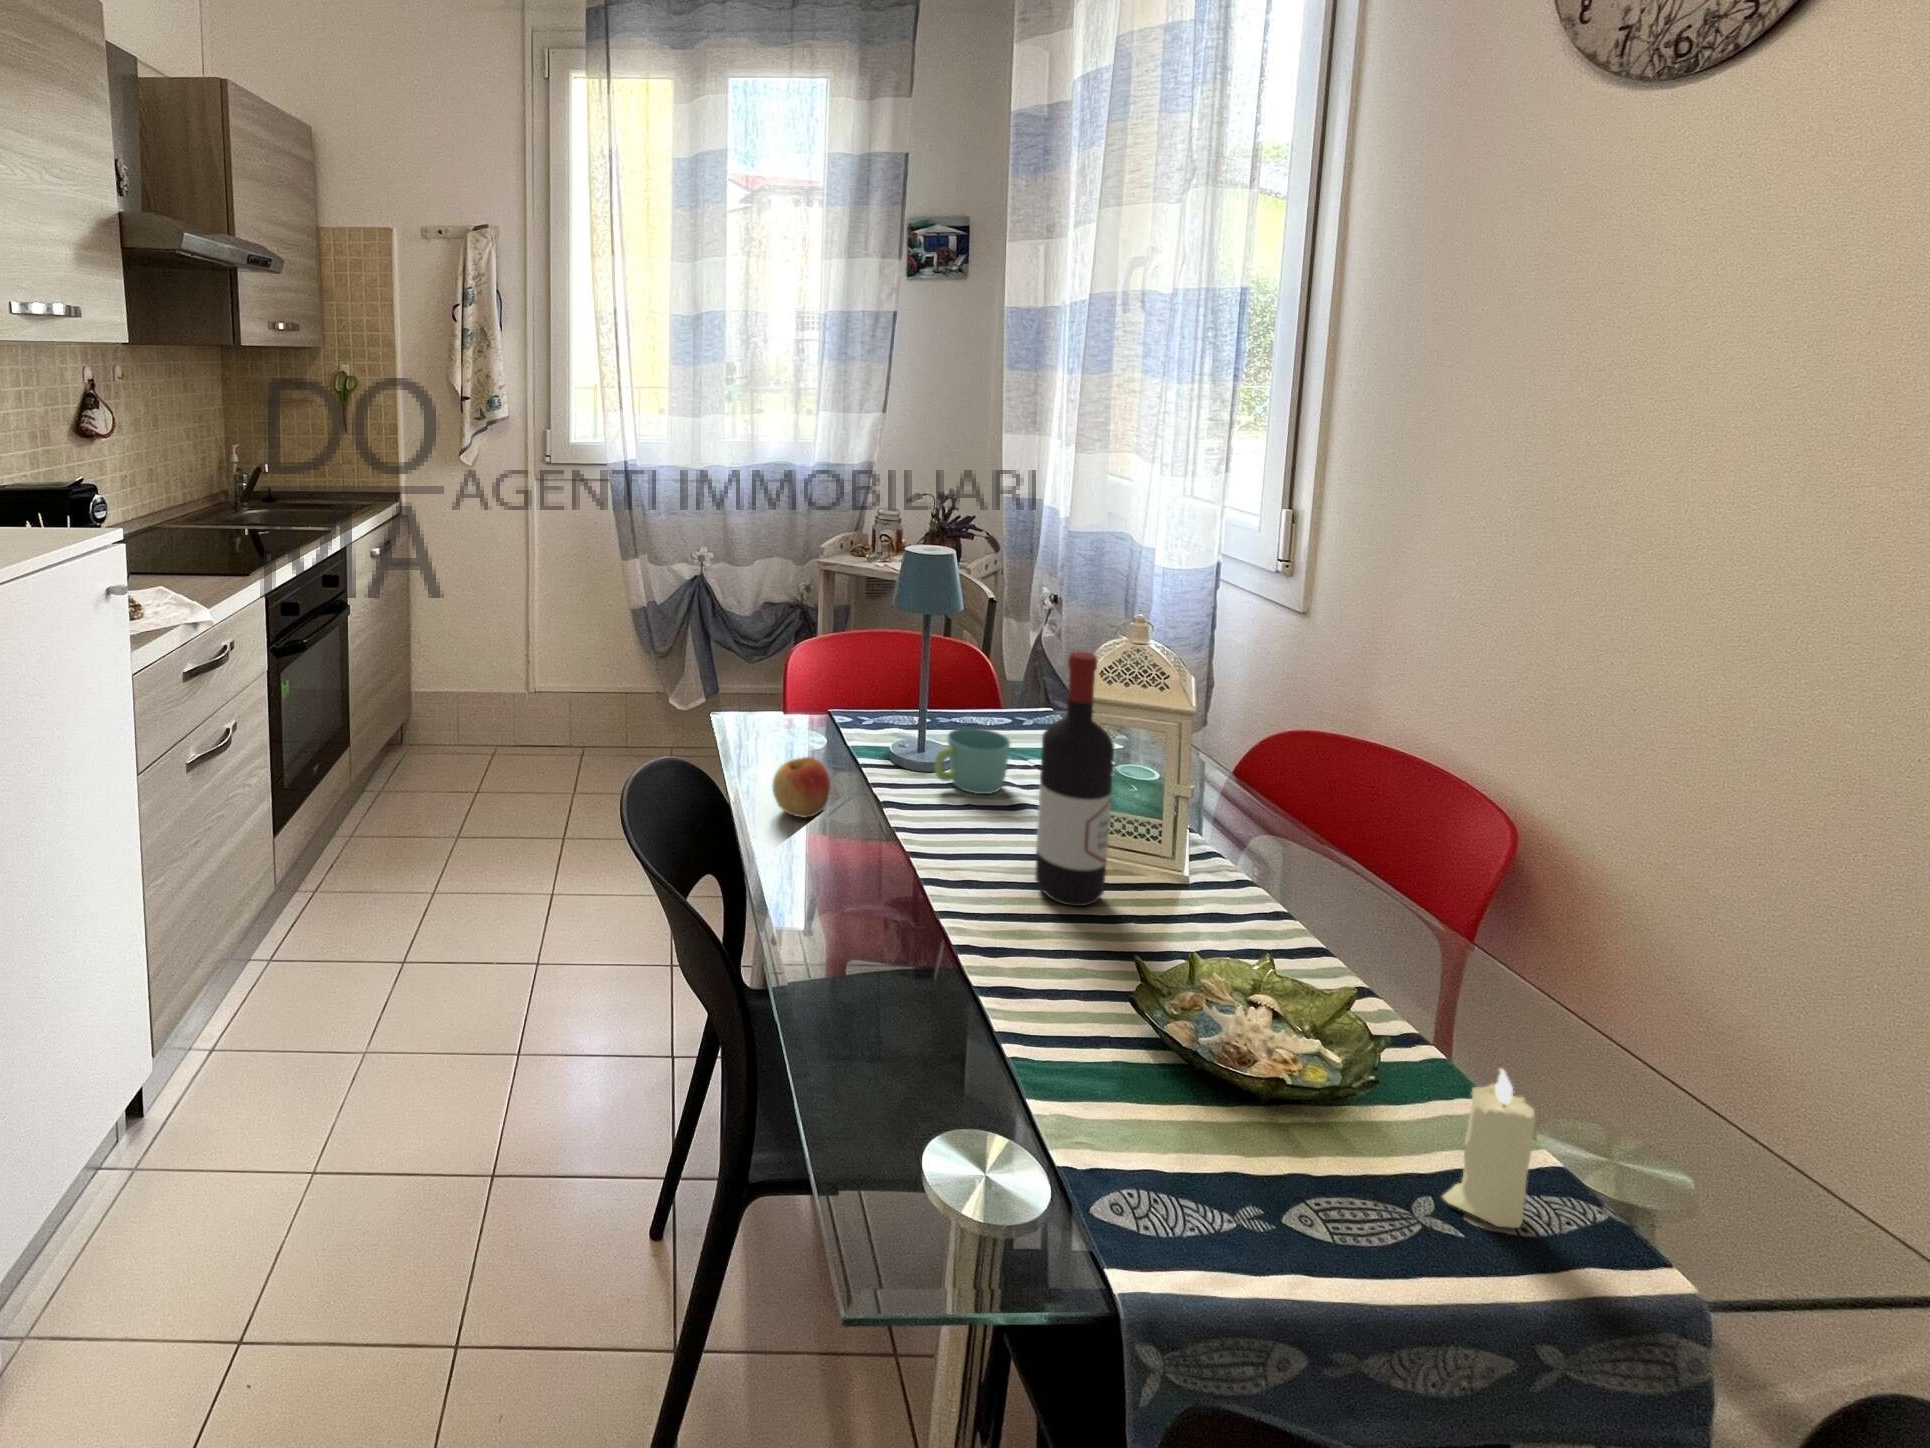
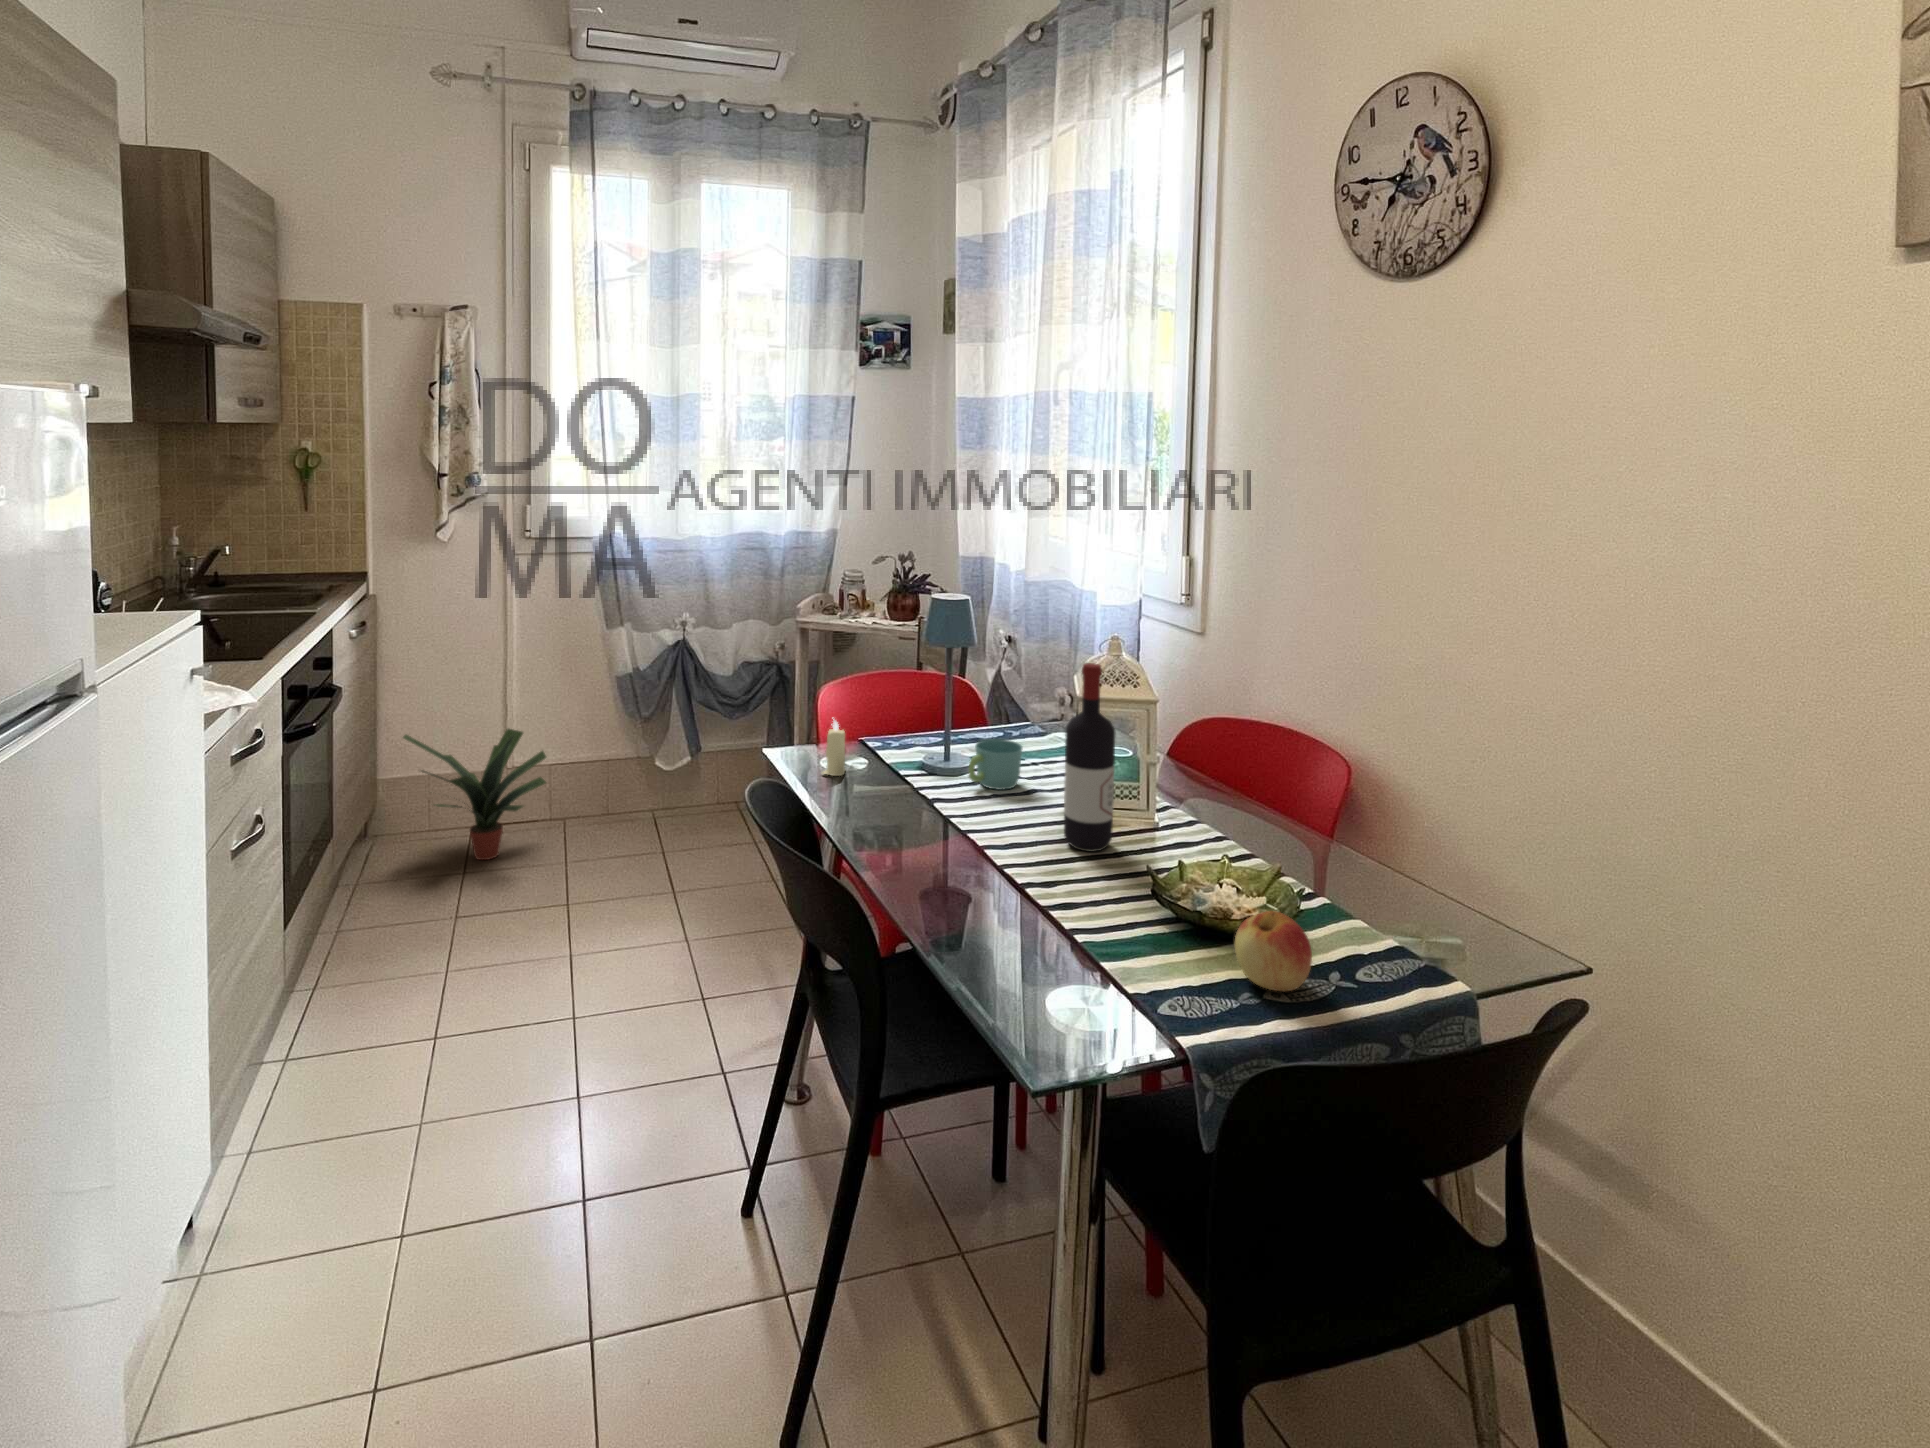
potted plant: none [426,647,563,775] -> present [403,729,546,860]
apple: present [773,757,830,818] -> present [1235,911,1312,991]
candle: present [1443,1069,1536,1228] -> present [823,719,845,776]

